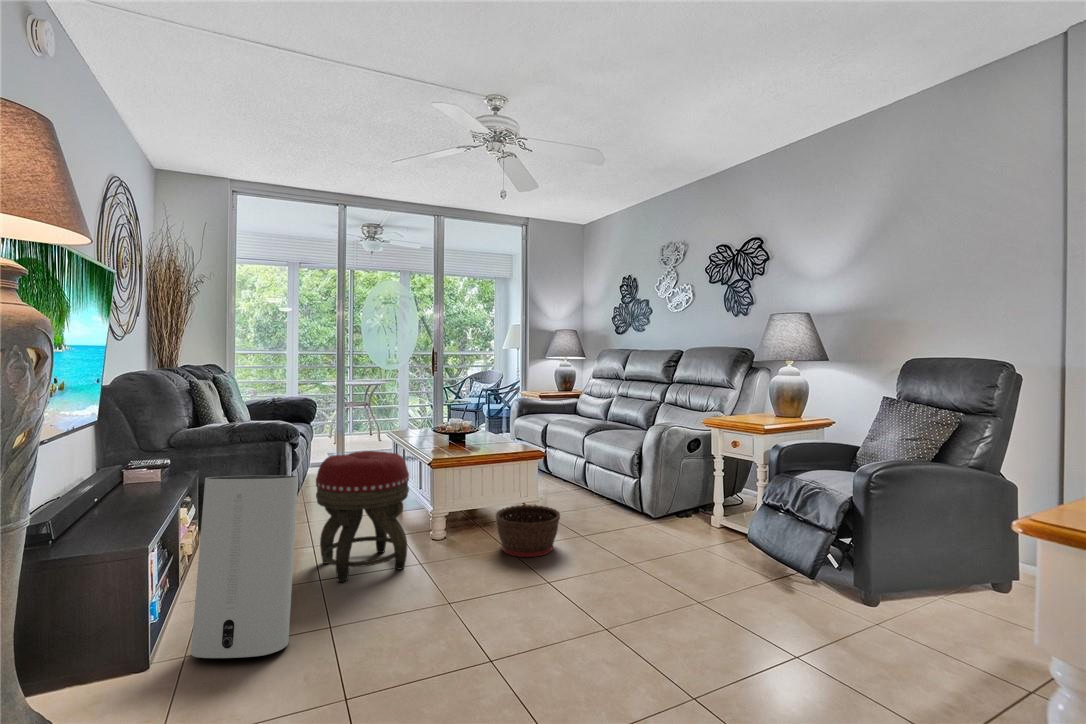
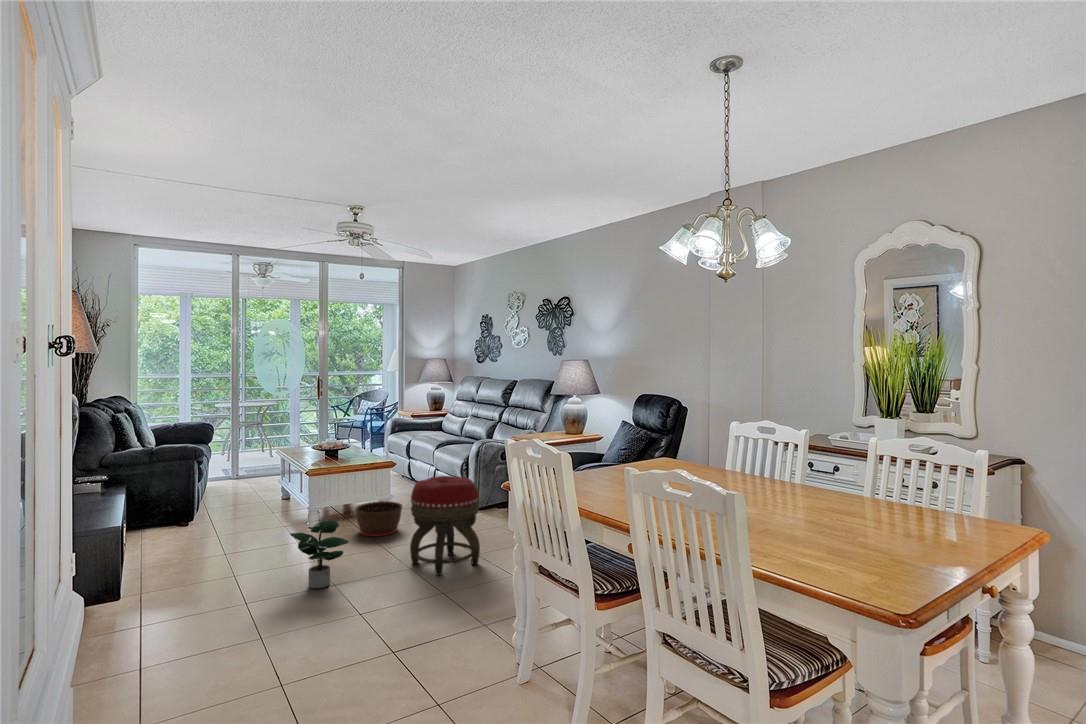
footstool: present [316,451,409,582] -> present [410,476,480,576]
air purifier: present [191,476,298,658] -> none [145,483,213,595]
potted plant: none [416,540,513,660] -> present [290,520,350,588]

